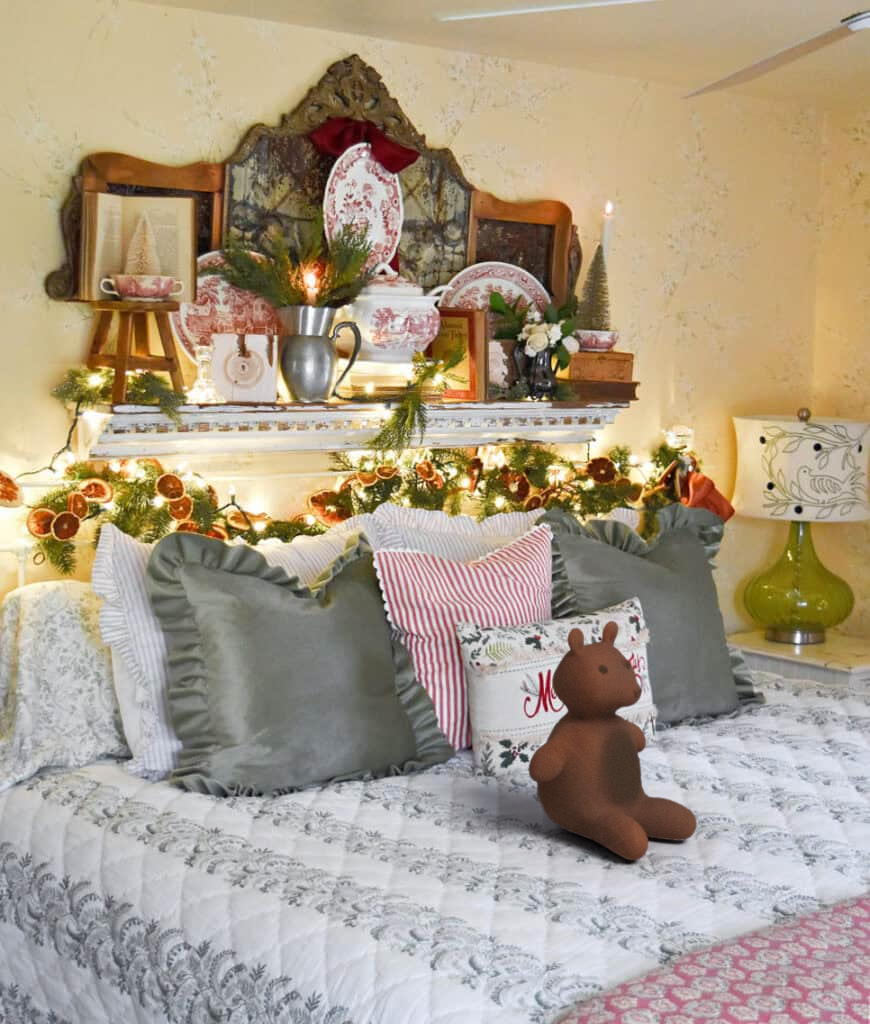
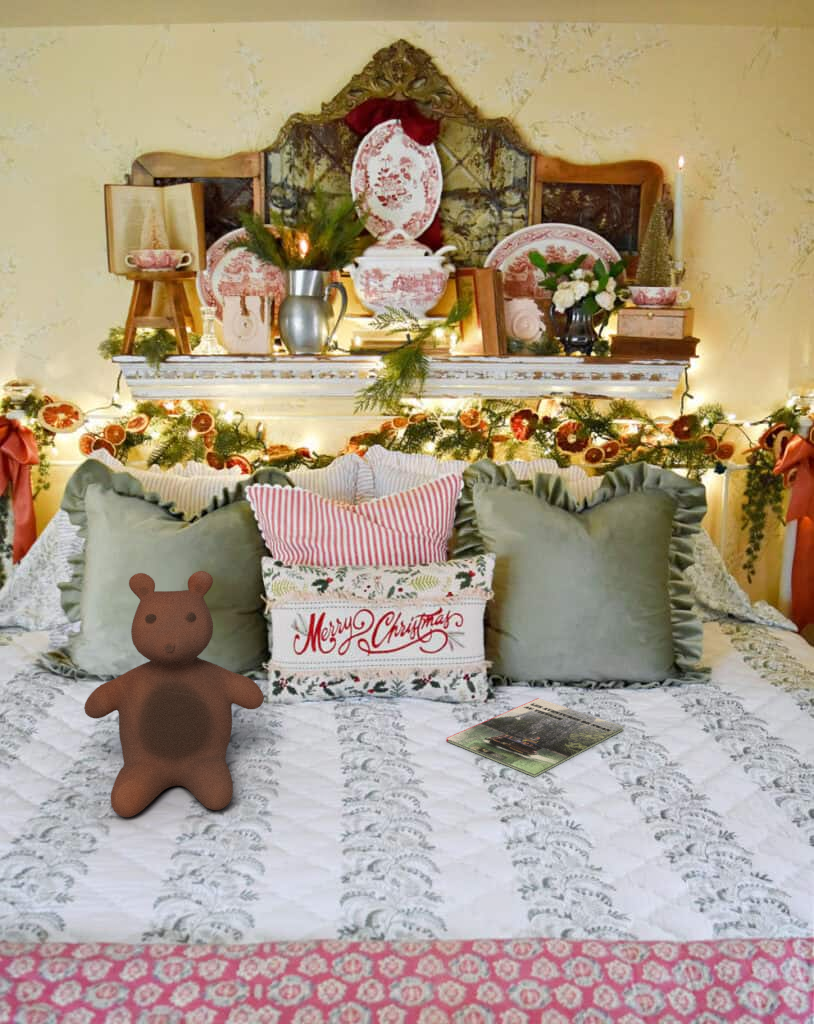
magazine: none [709,727,821,773] -> present [447,698,624,777]

